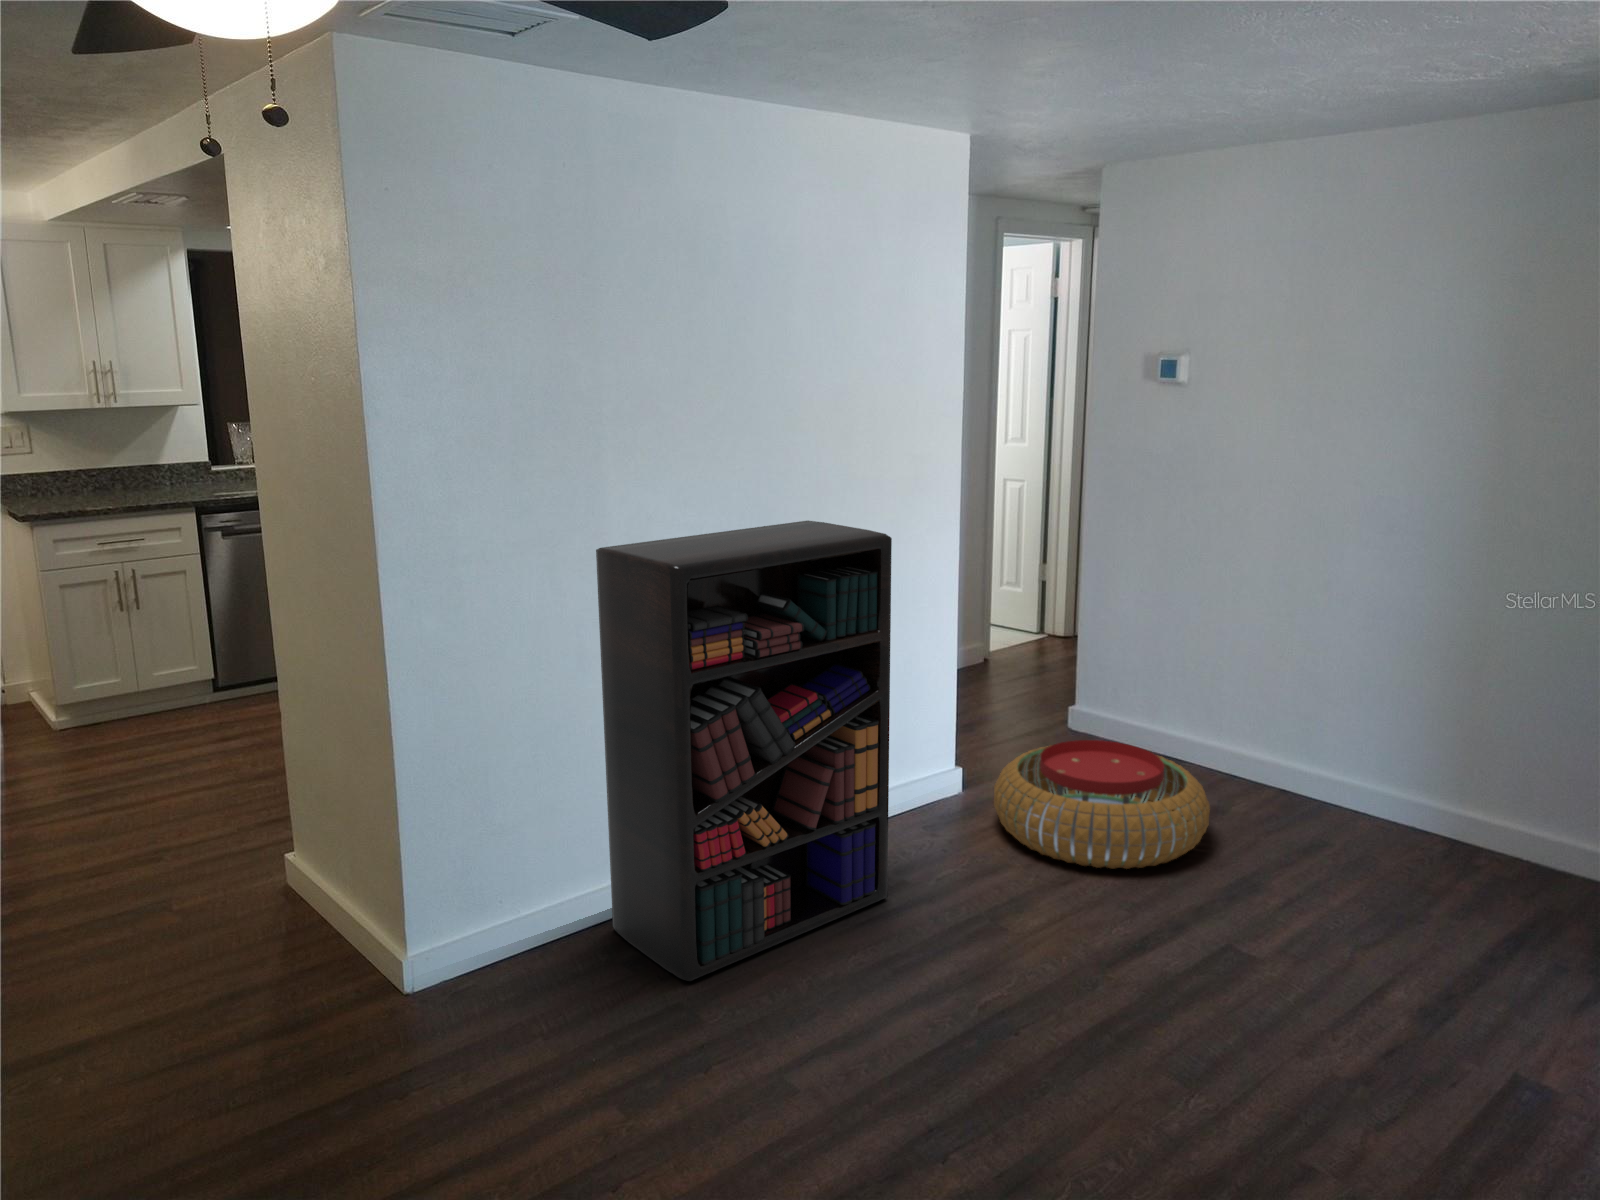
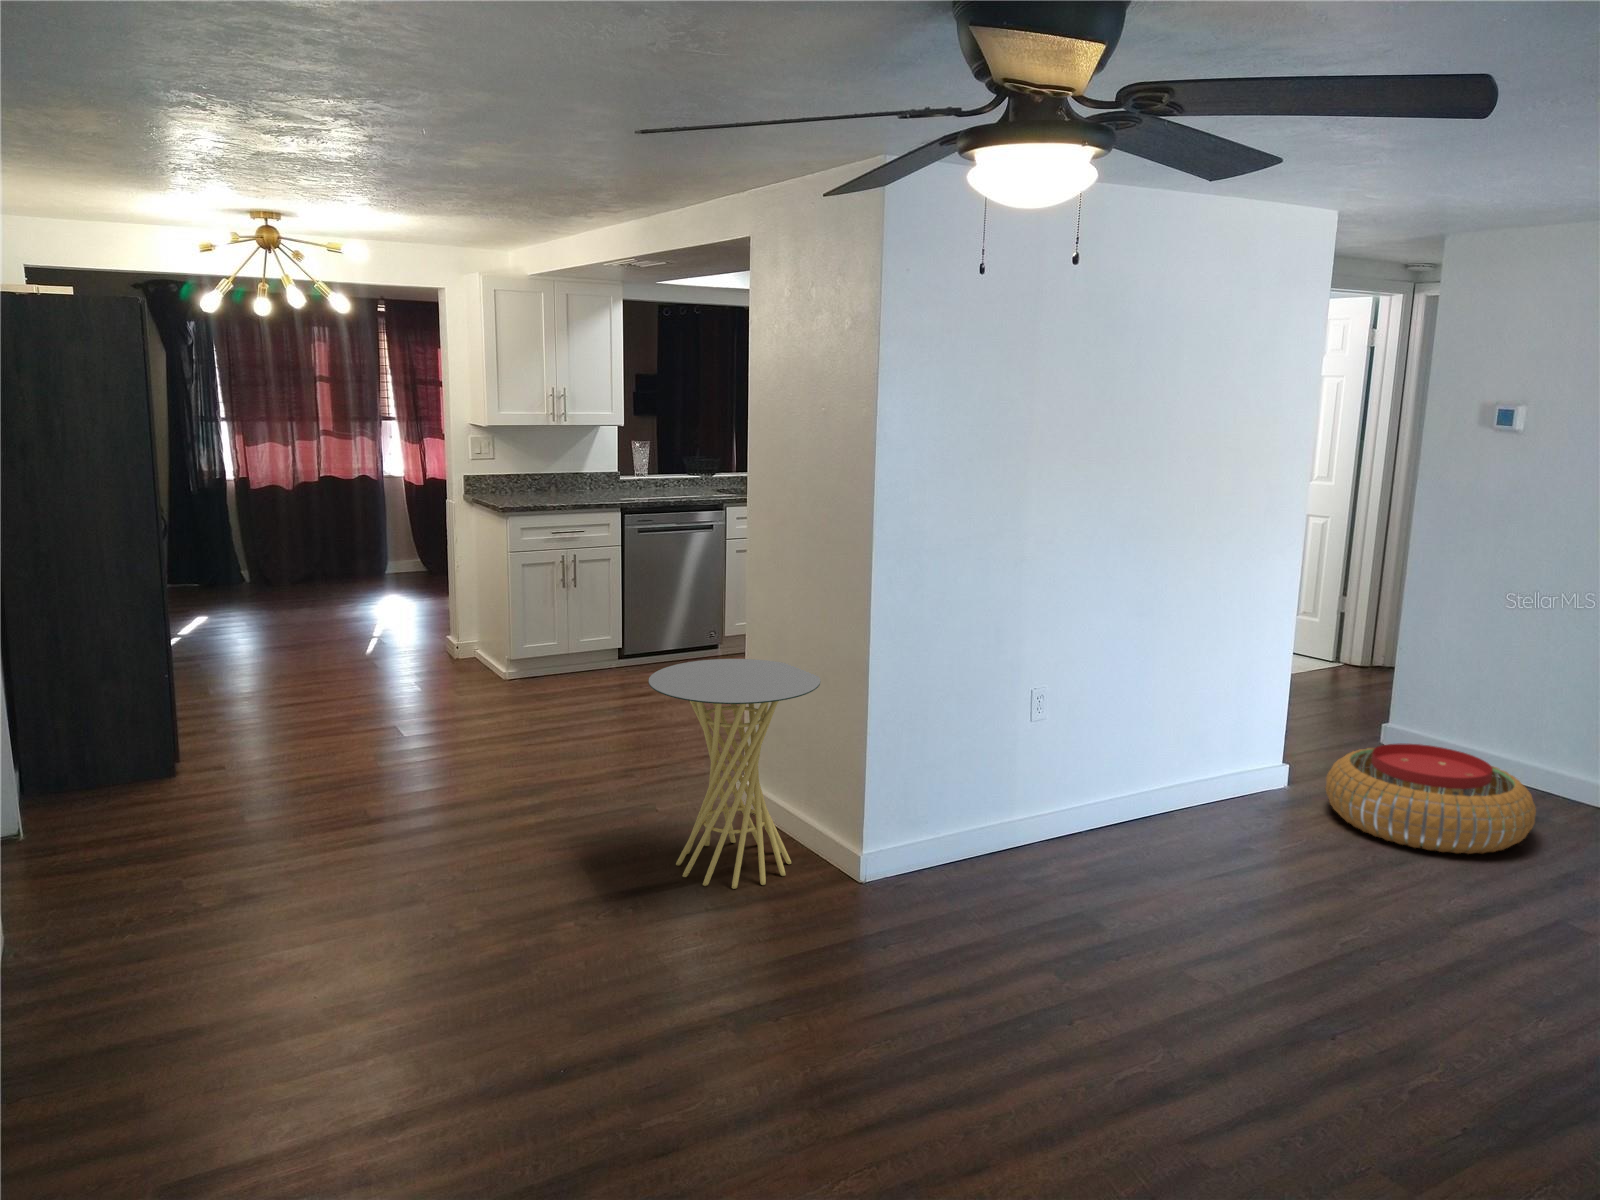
bookshelf: present [596,521,892,981] -> none [1013,534,1269,894]
side table: none [70,712,329,1029] -> present [648,659,821,889]

